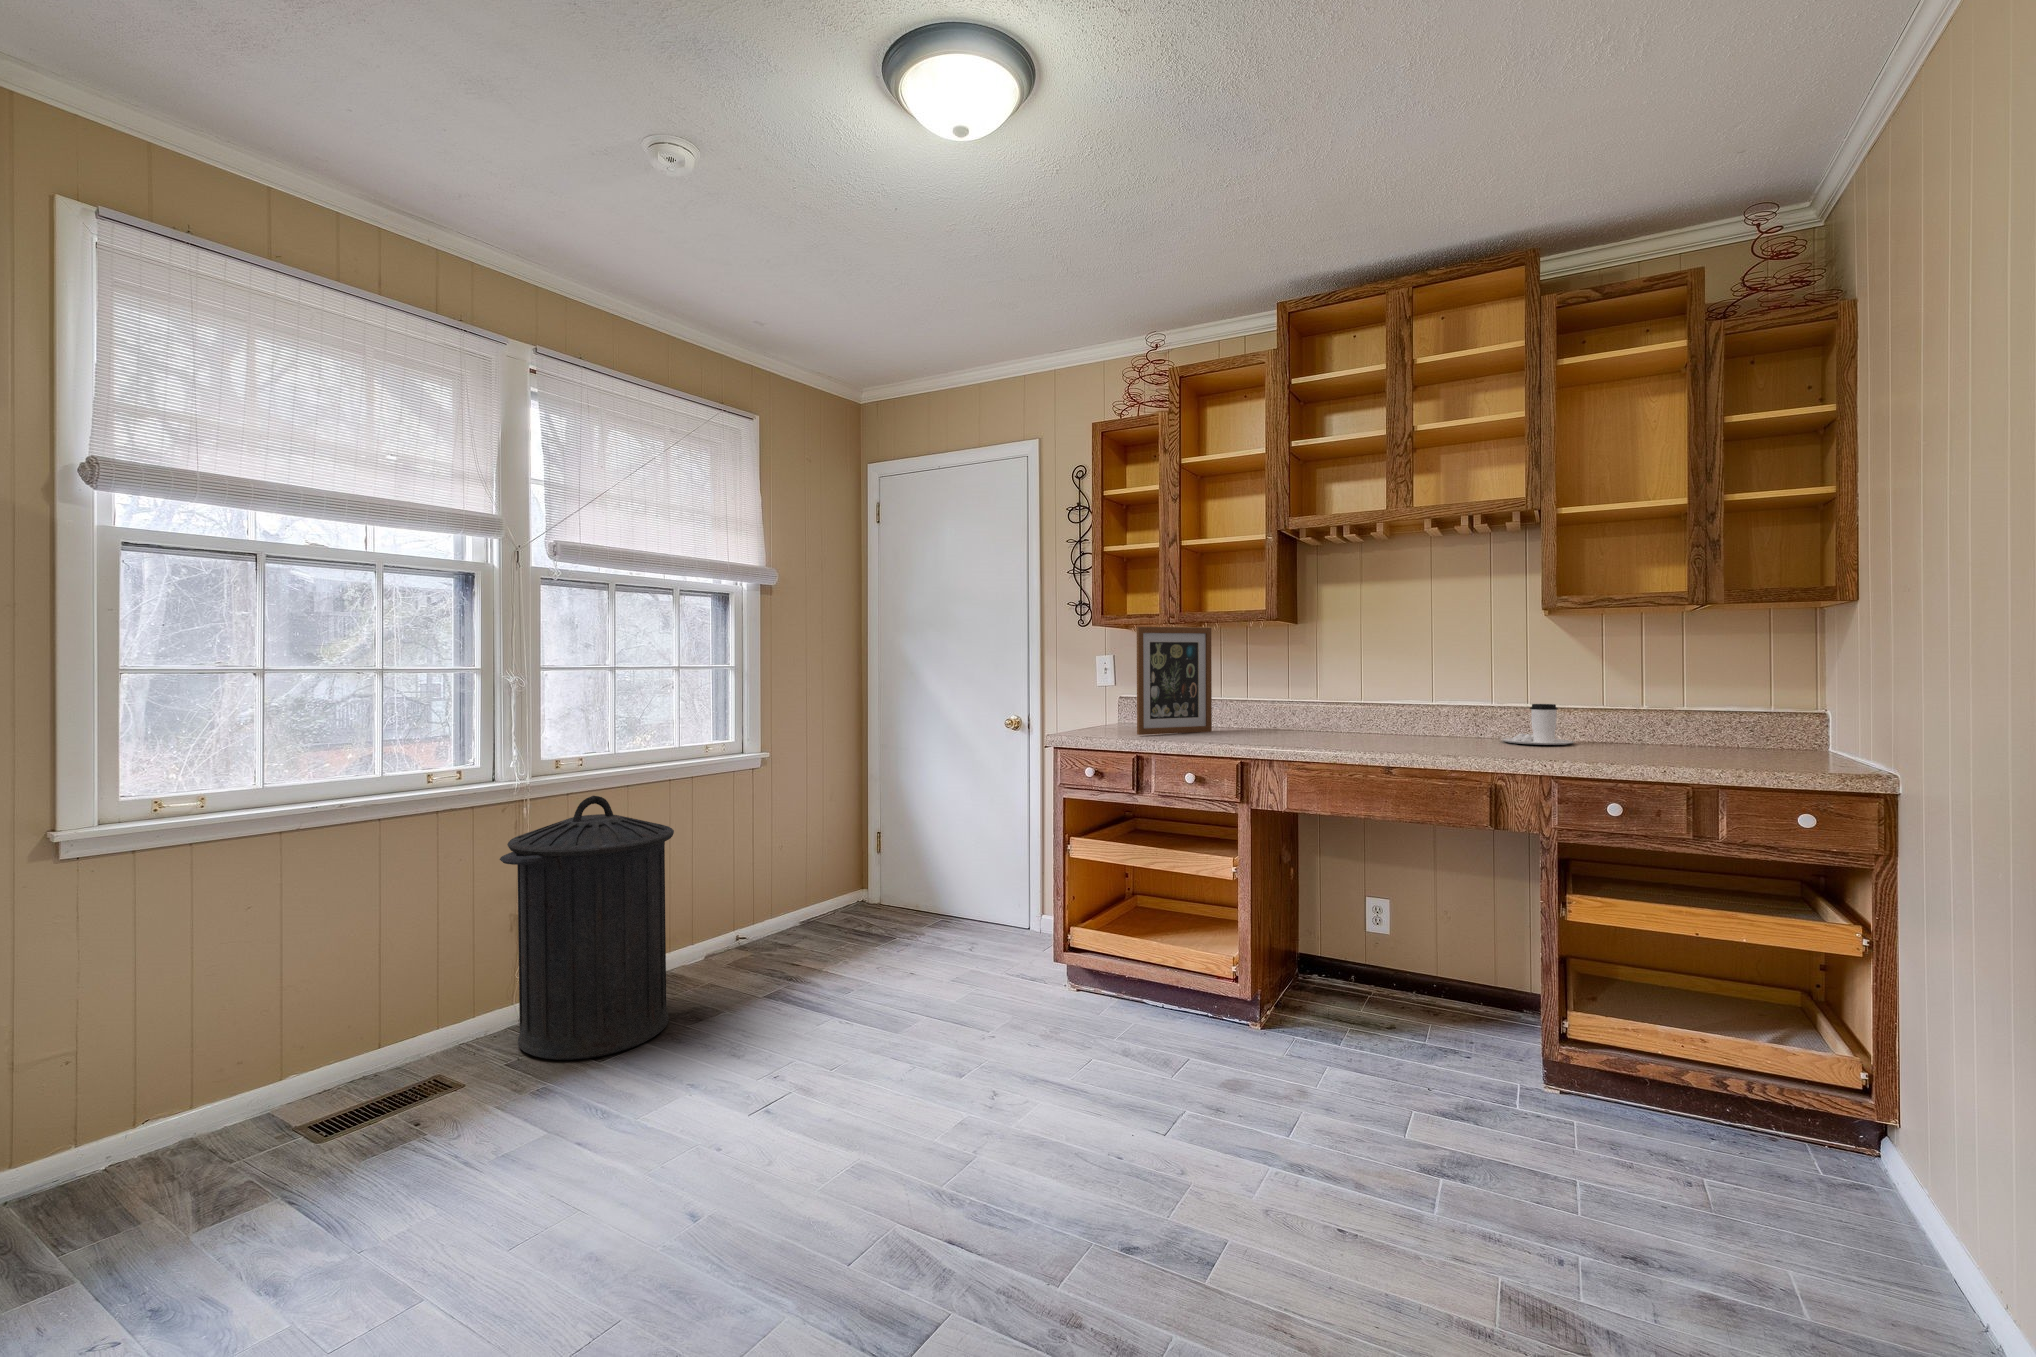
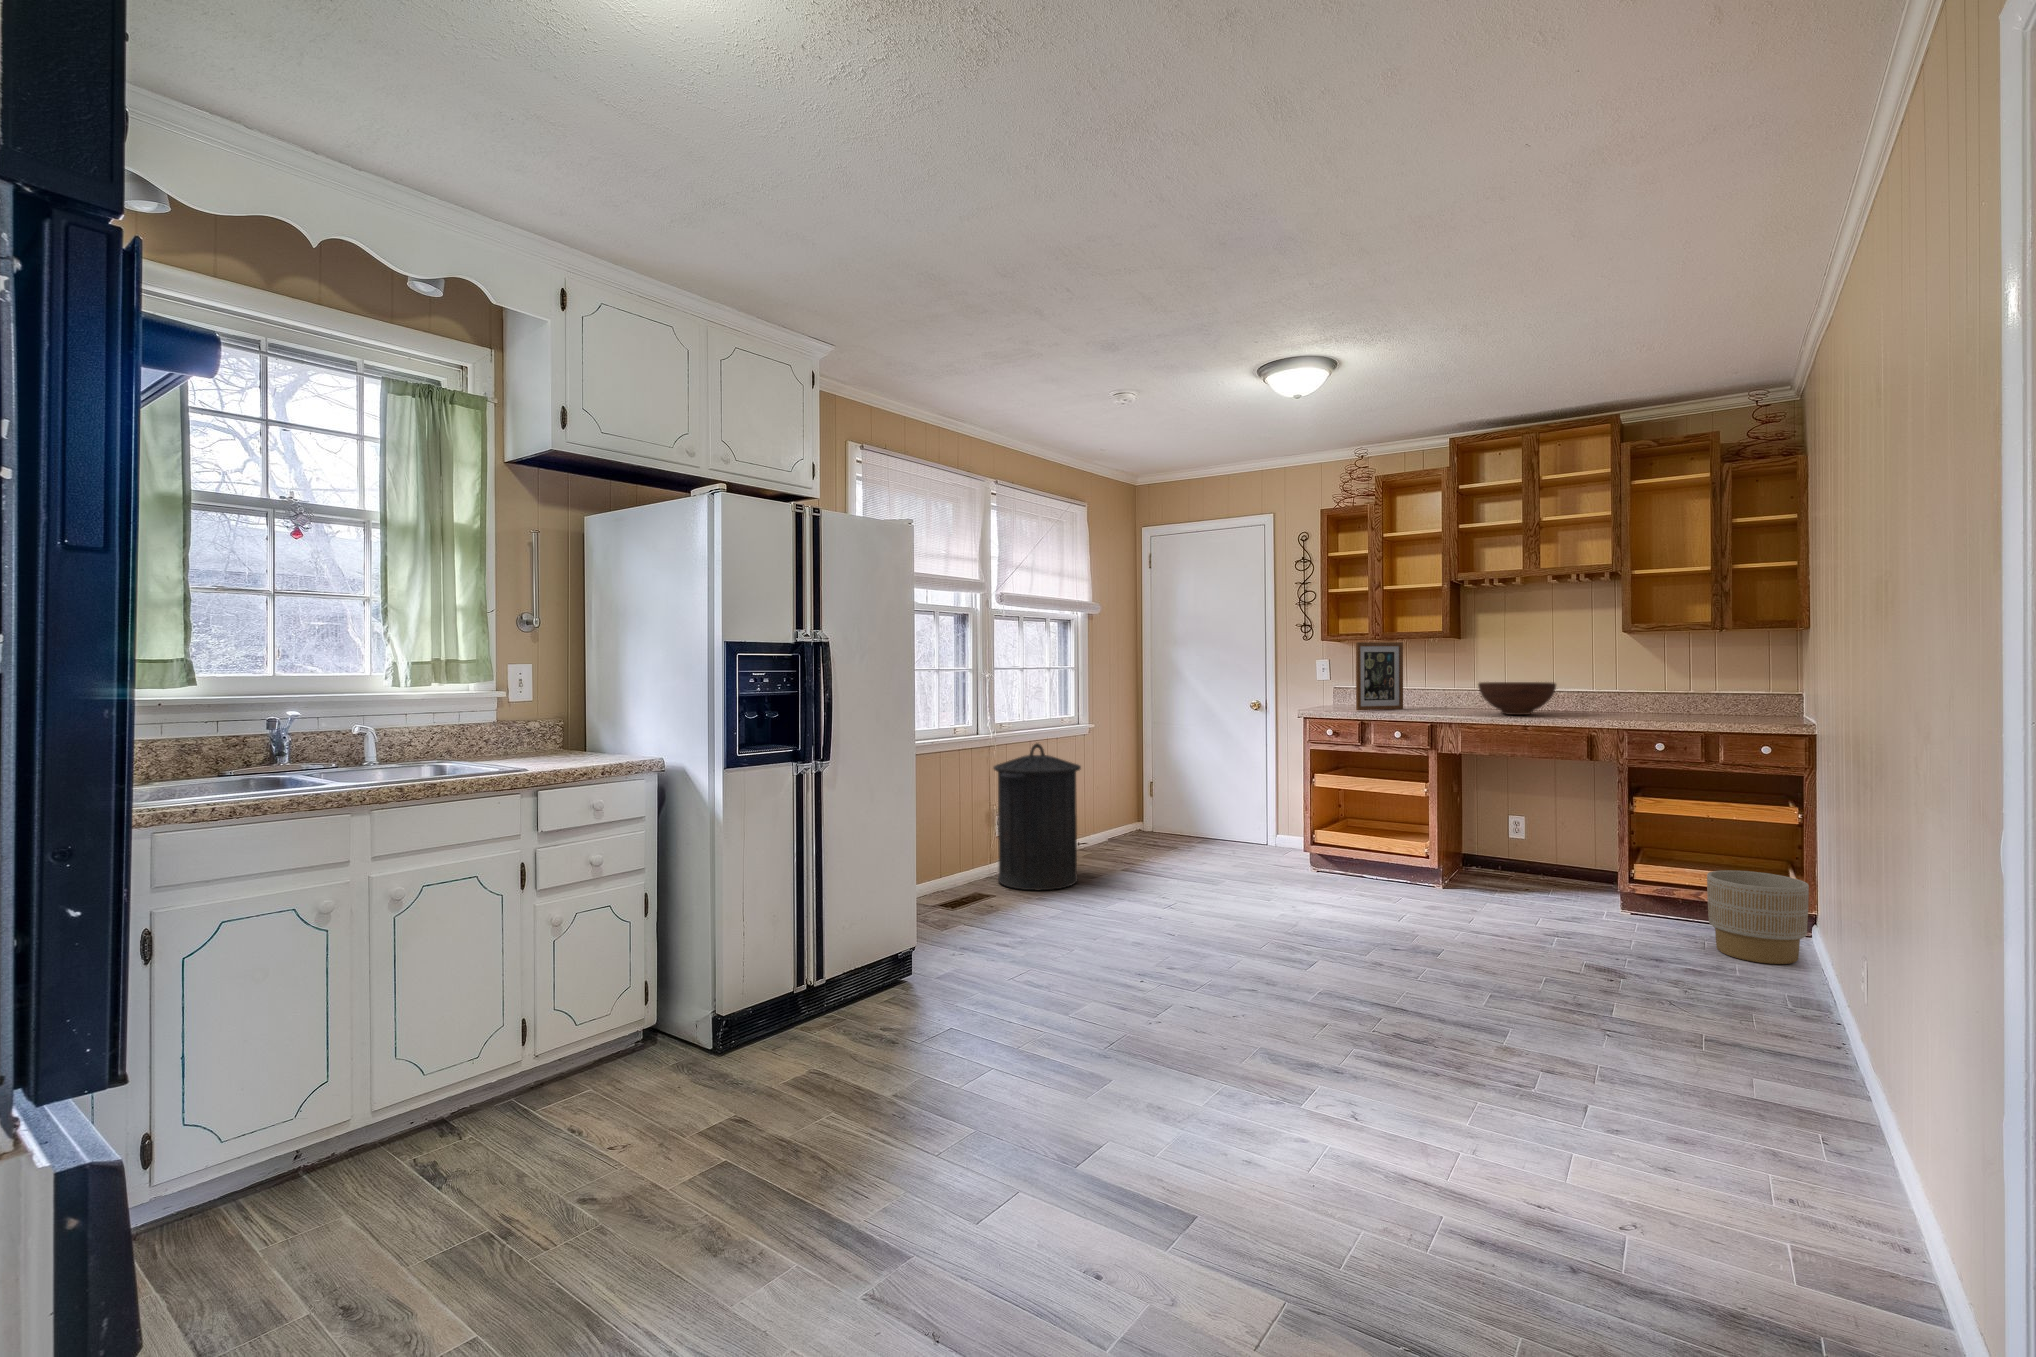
fruit bowl: none [1318,691,1439,746] -> present [1478,682,1556,715]
coffee cup: present [1501,704,1575,745] -> none [1596,690,1644,714]
planter: none [1715,1051,1922,1269] -> present [1707,870,1809,964]

